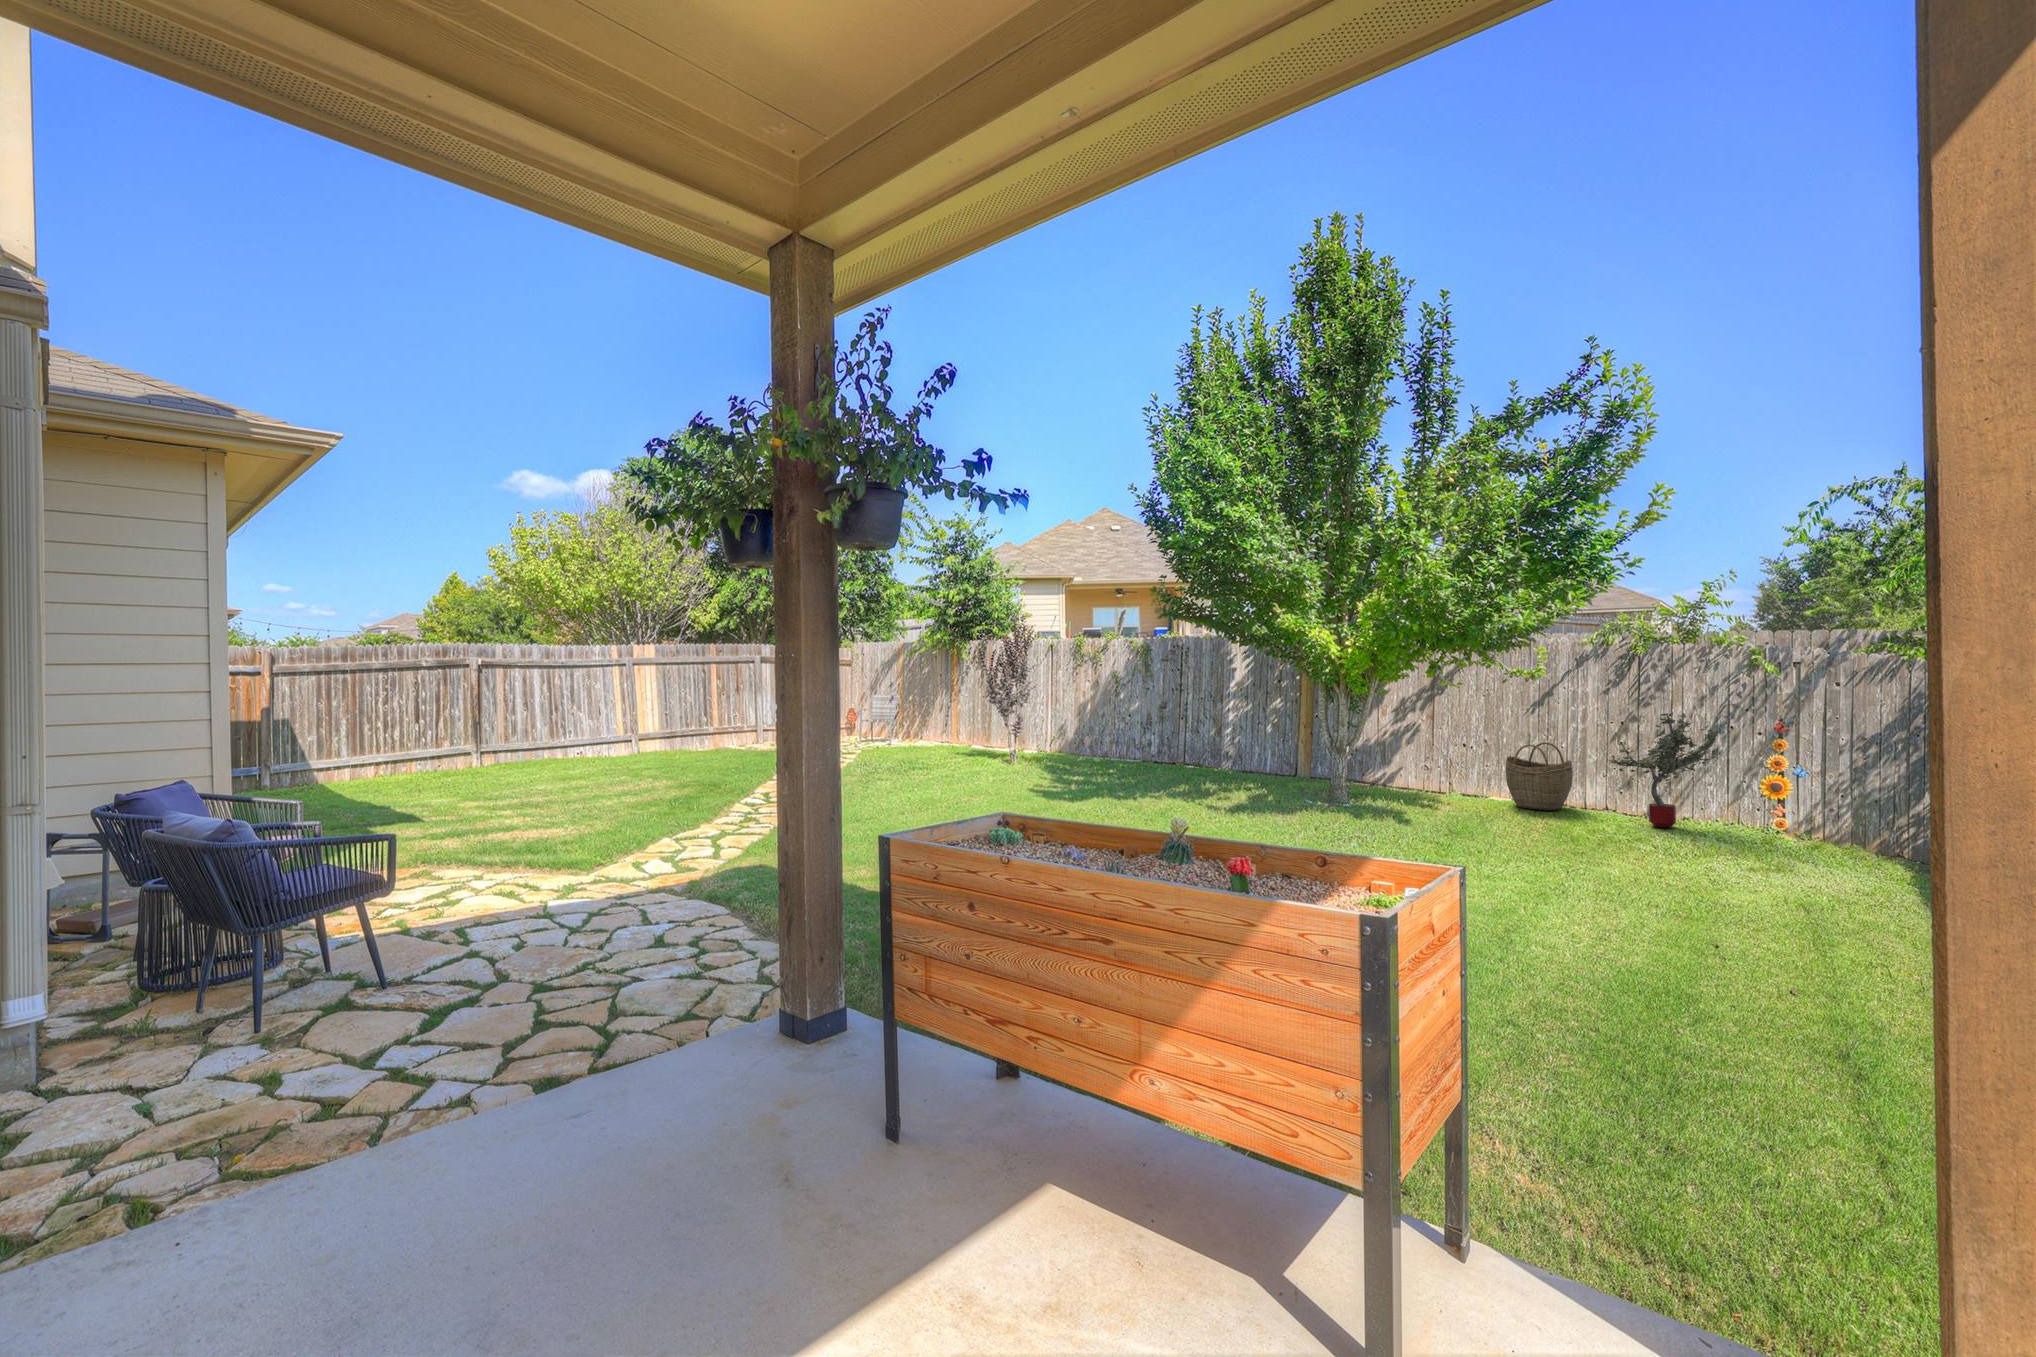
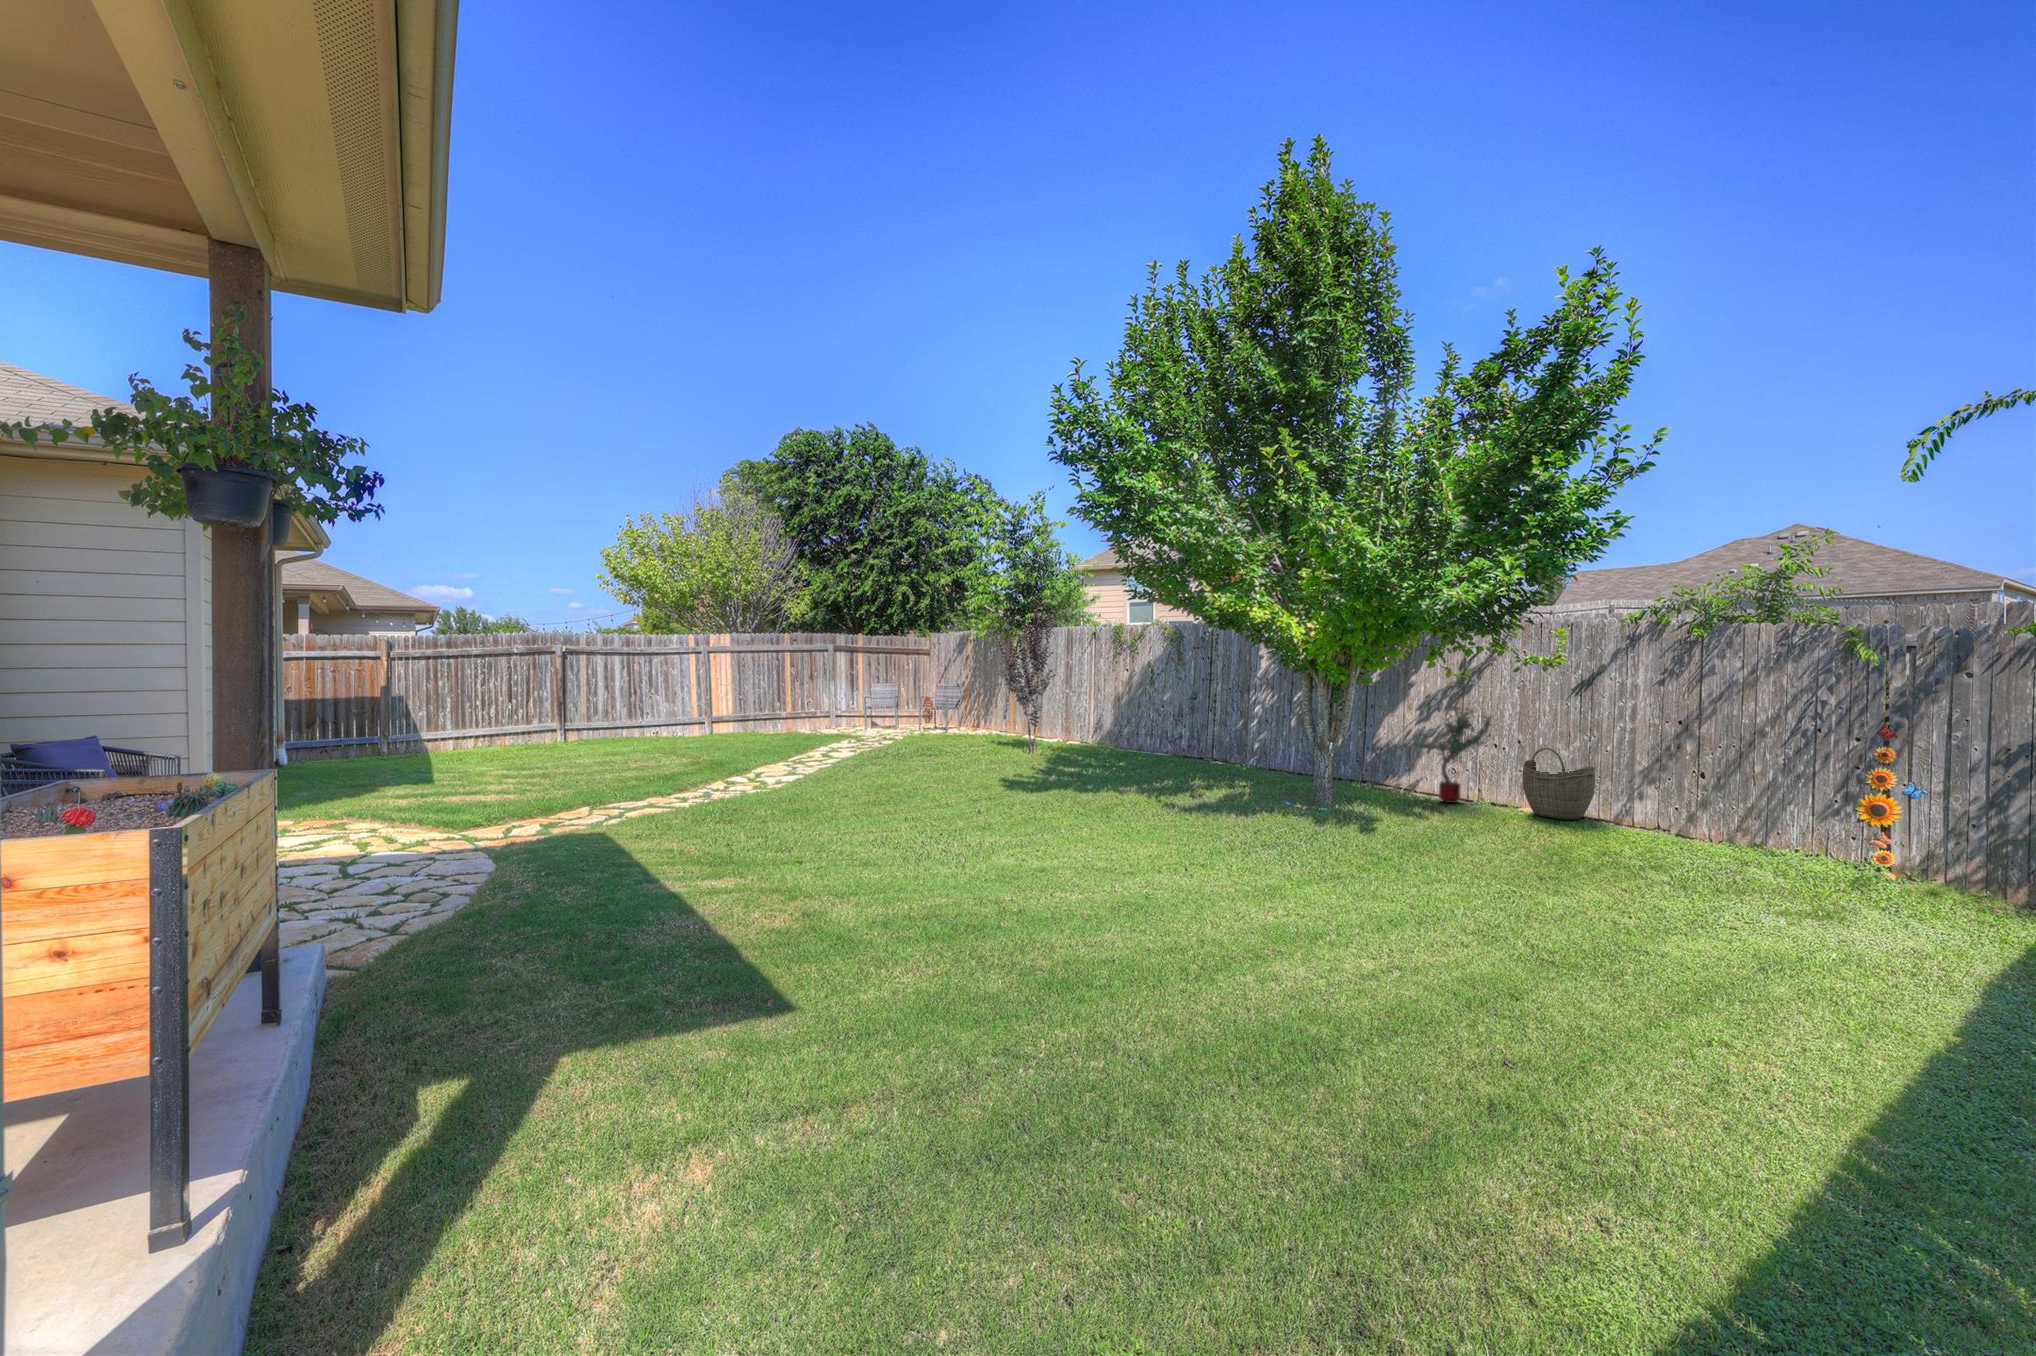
potted tree: present [1609,713,1721,828] -> present [1412,702,1493,803]

